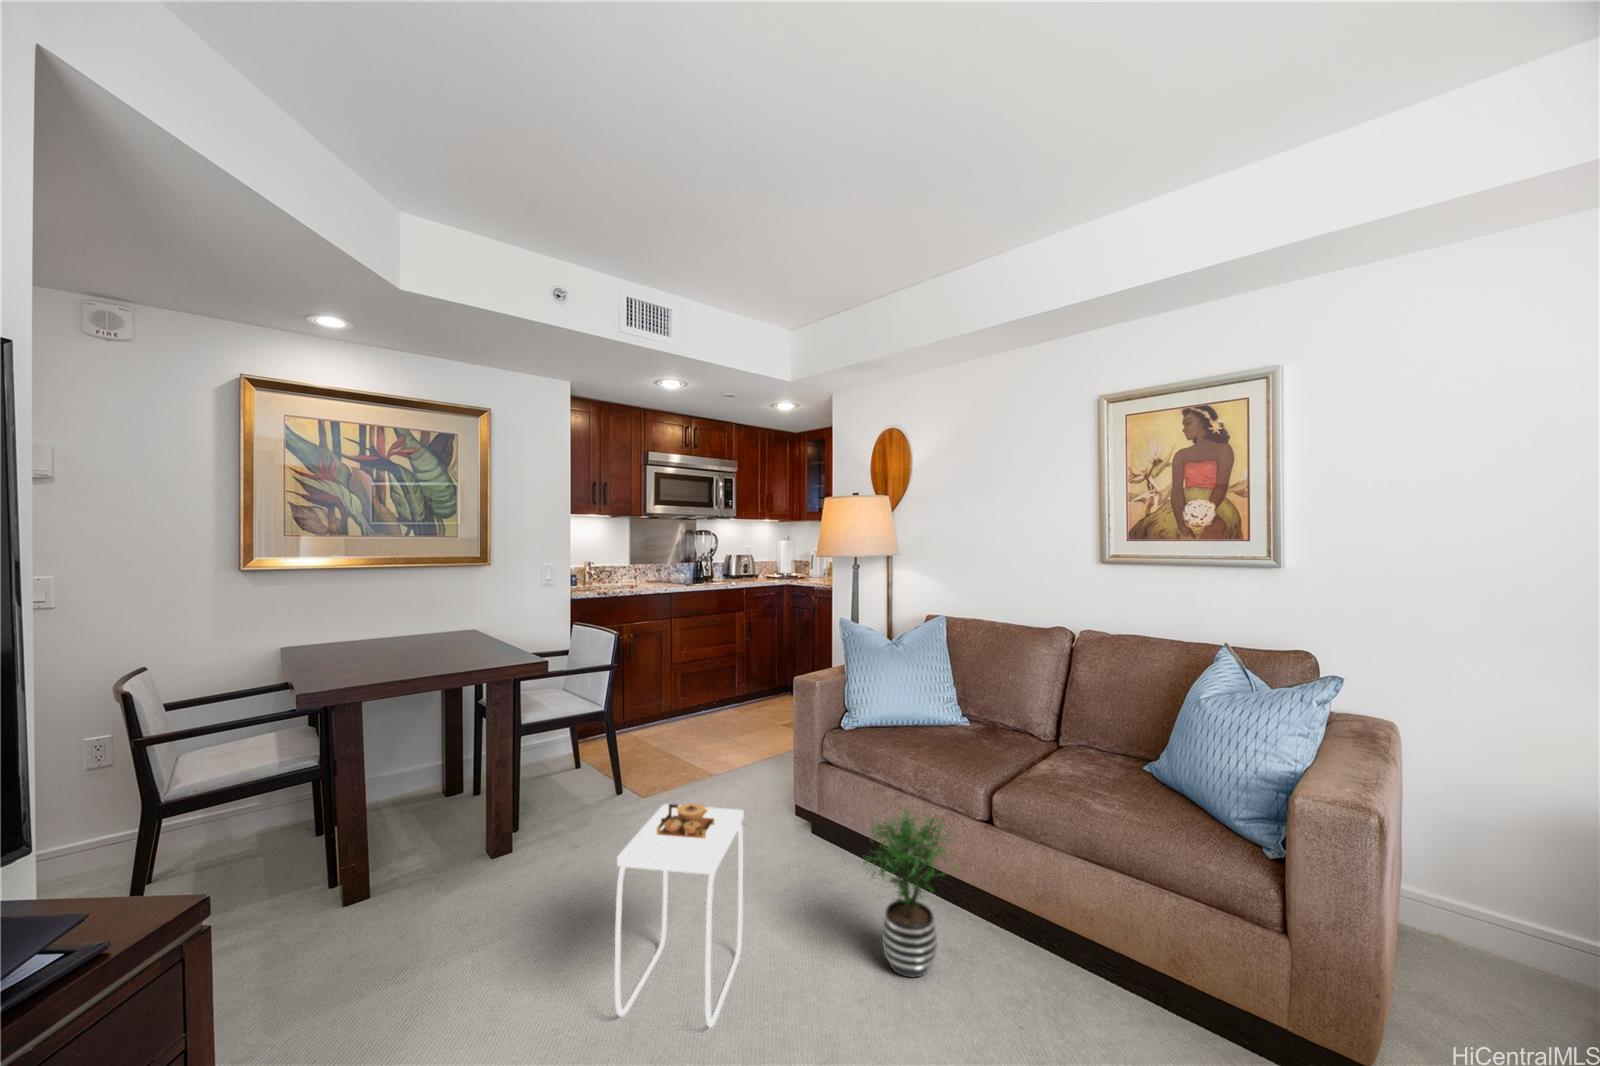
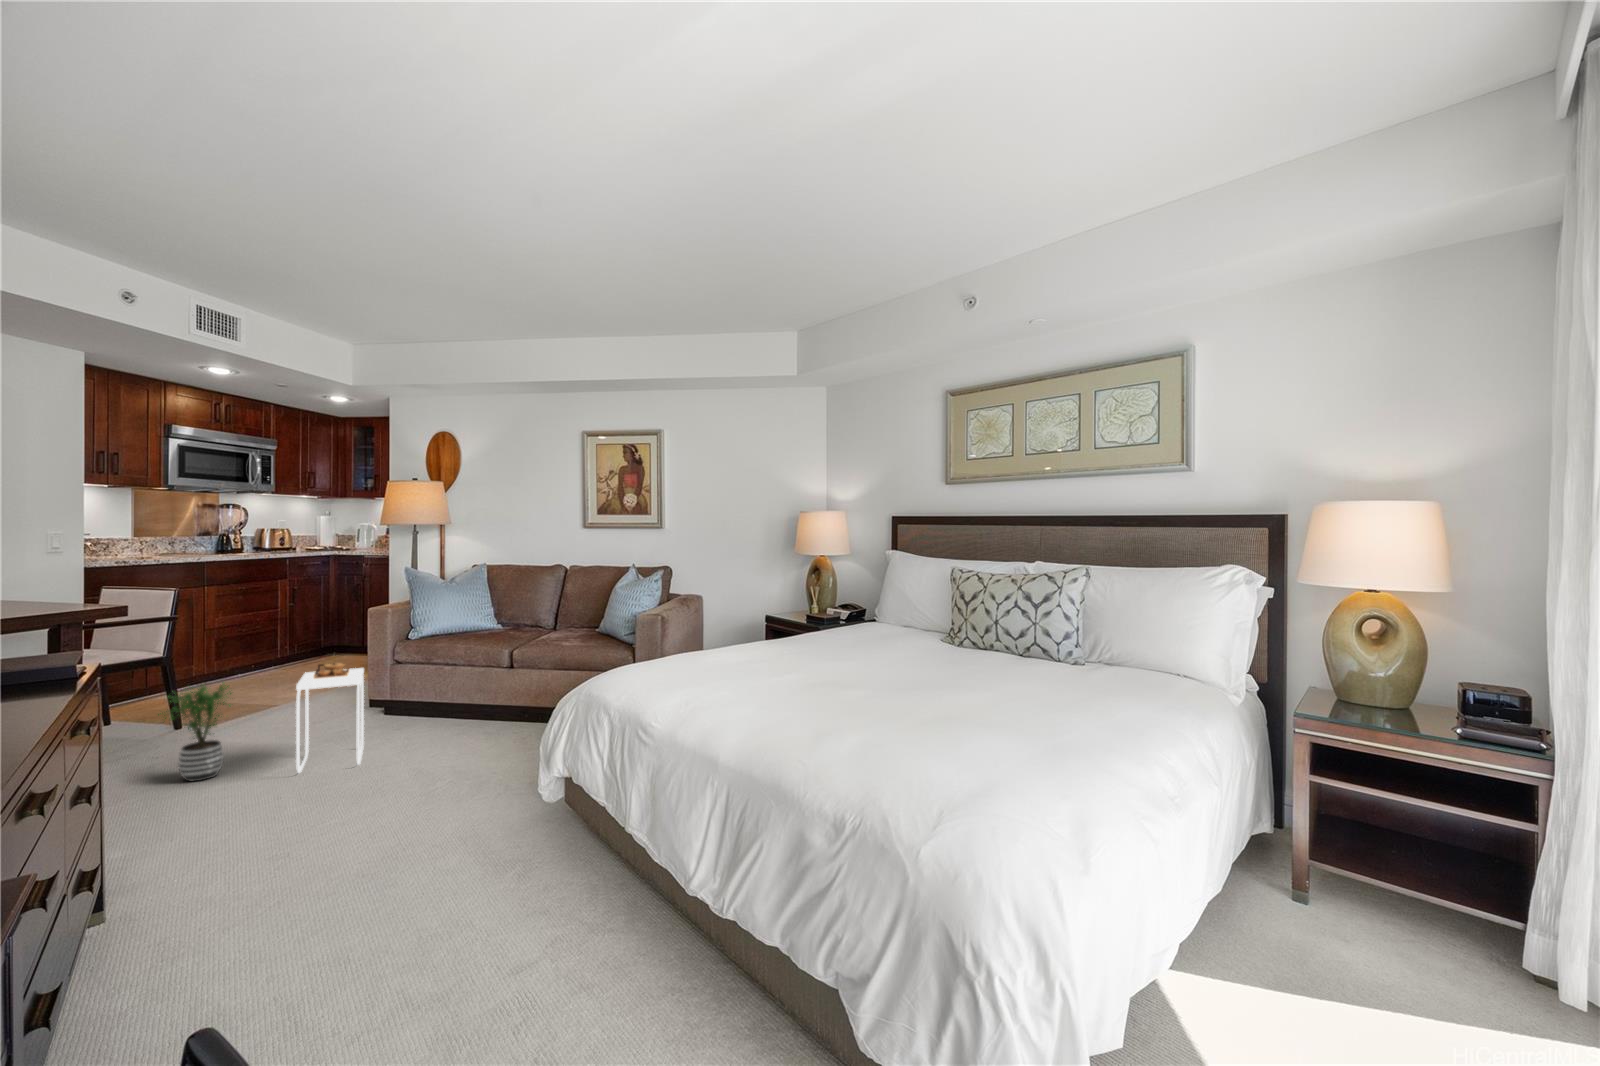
potted plant: present [864,809,958,977] -> present [158,682,231,781]

